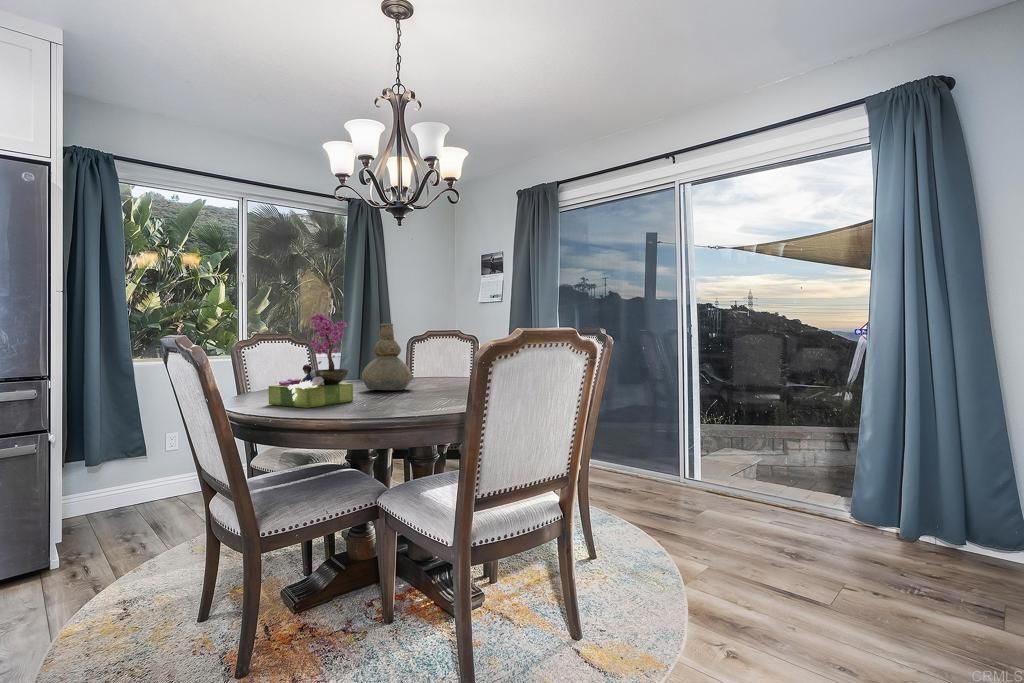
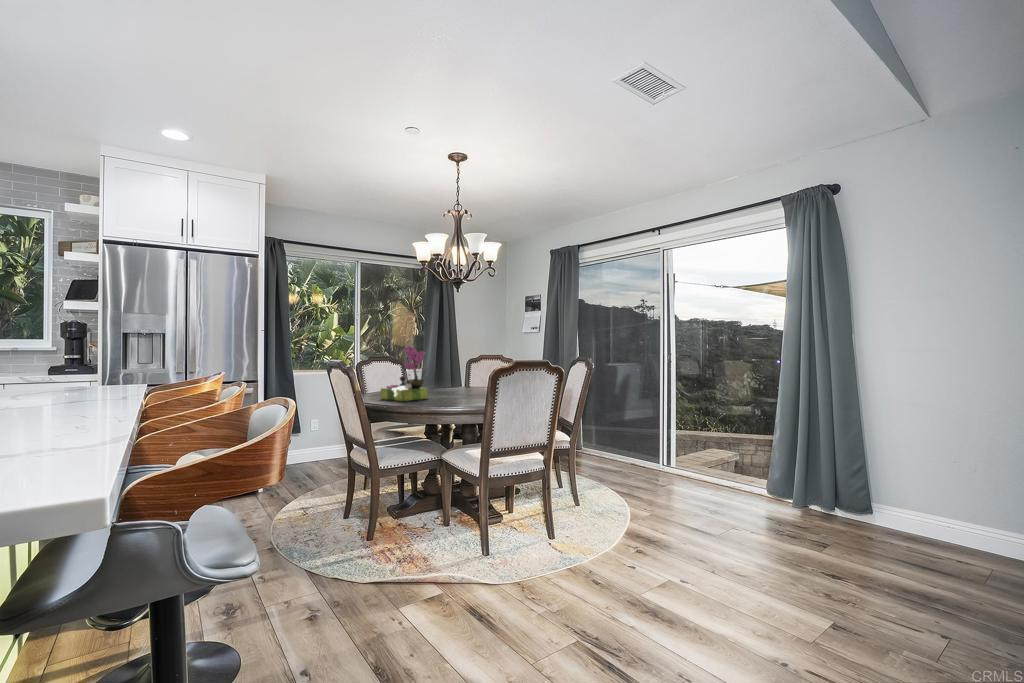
vase: present [362,324,412,390] -> none [434,351,465,394]

